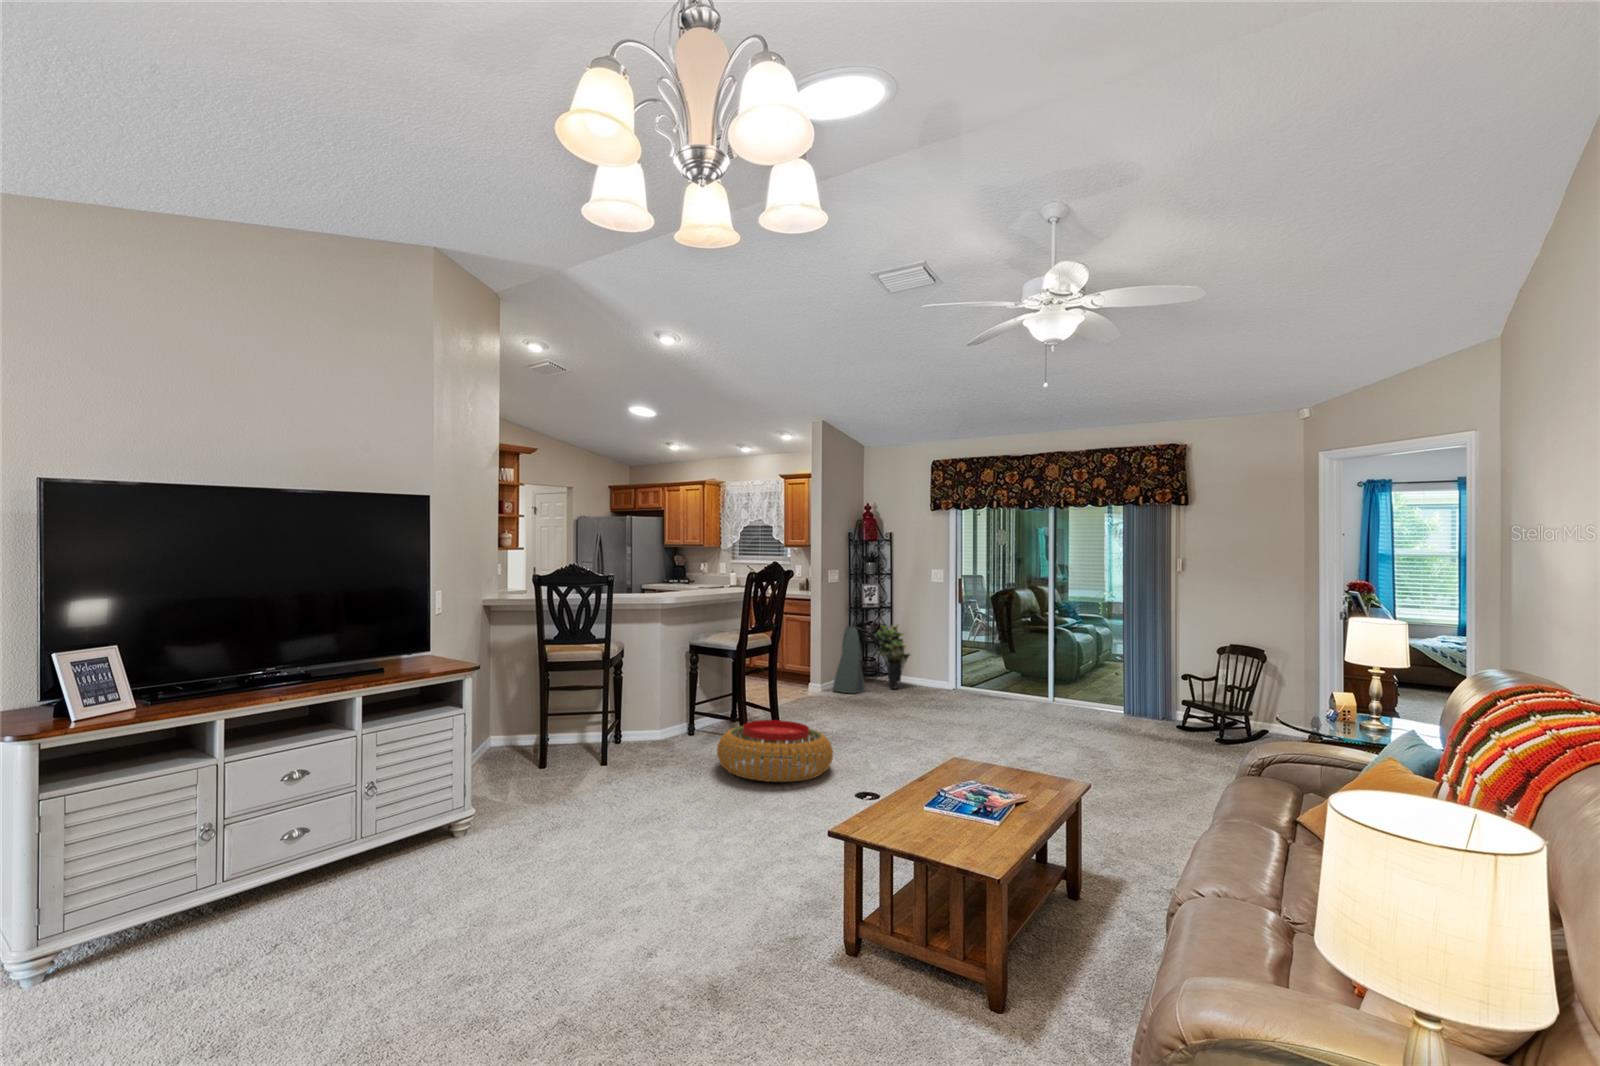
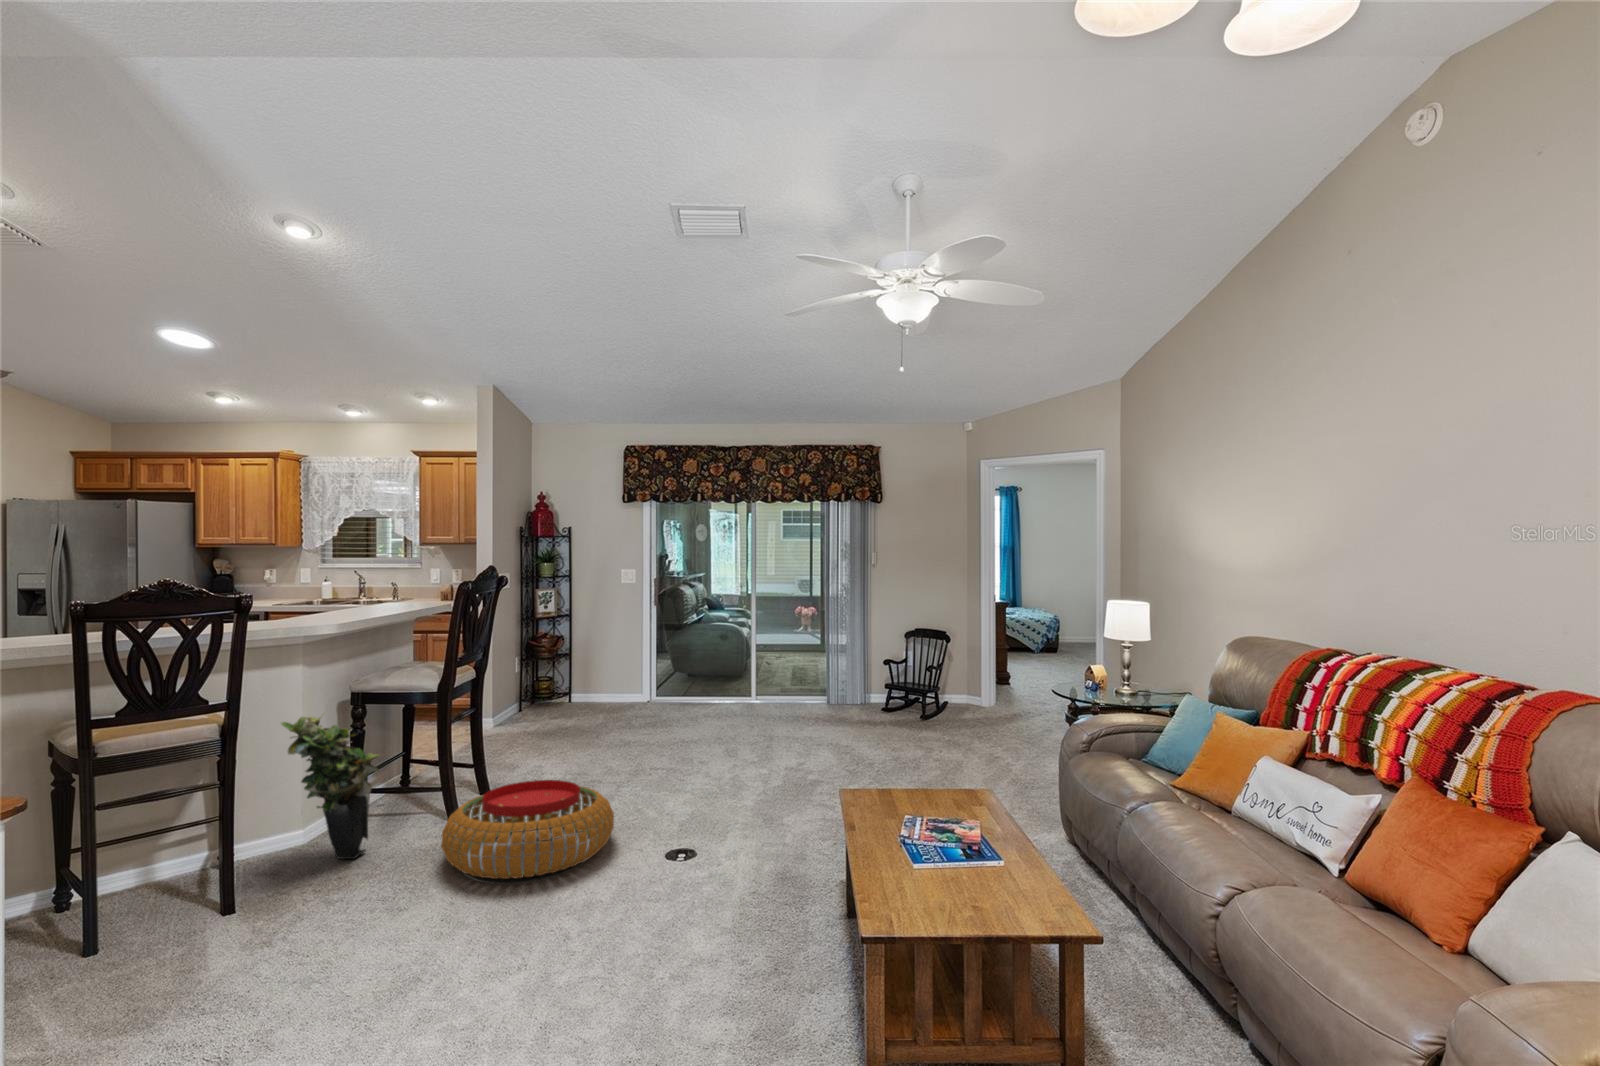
potted plant: present [875,625,910,688] -> present [281,716,380,859]
air purifier: present [833,626,865,693] -> none [509,641,550,724]

